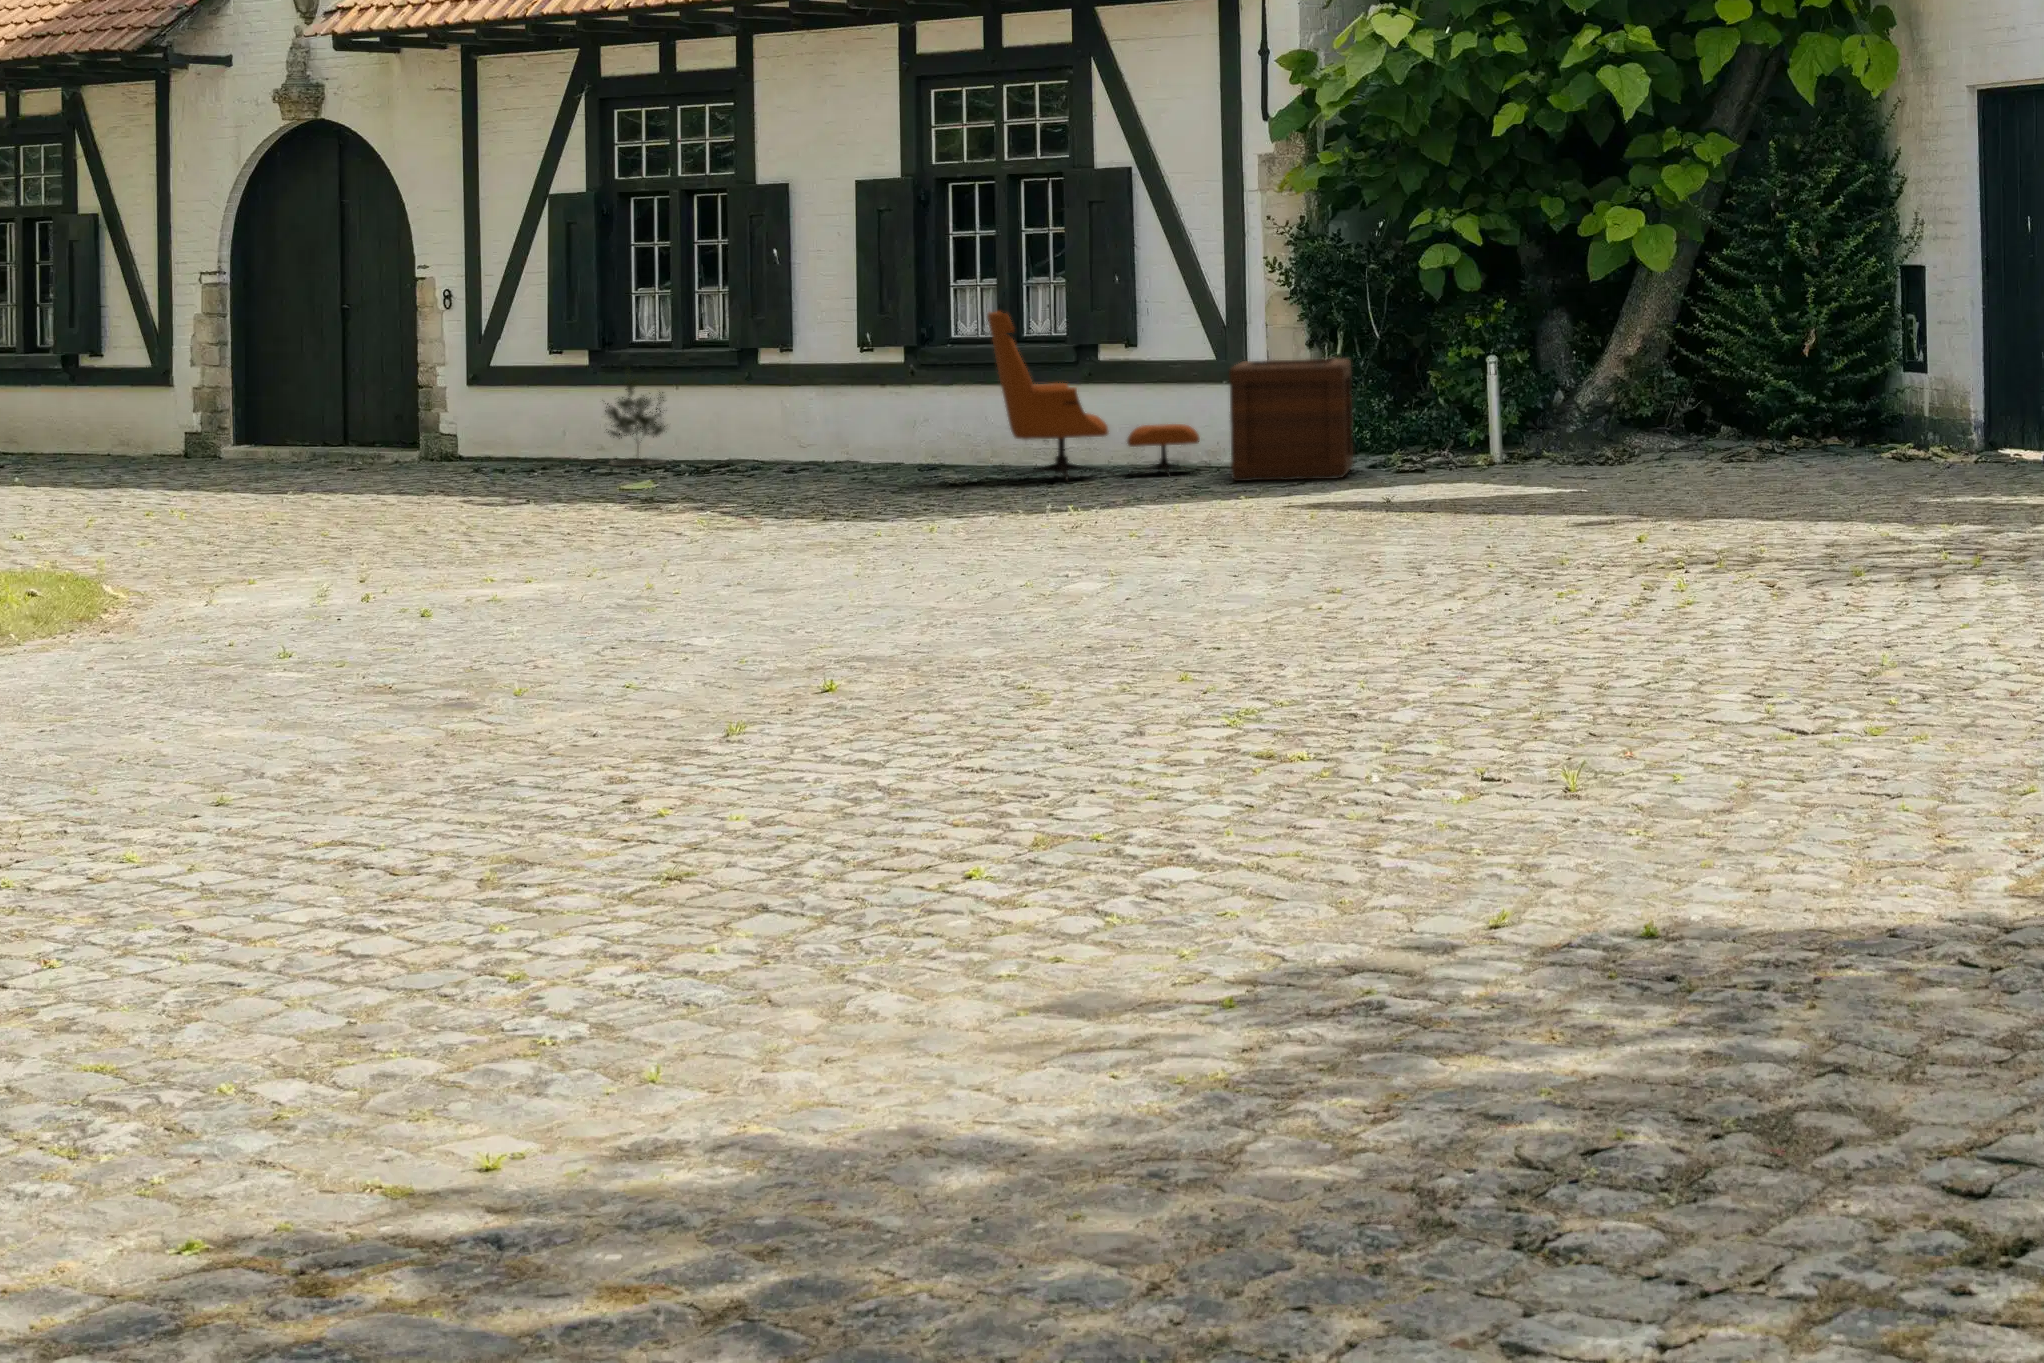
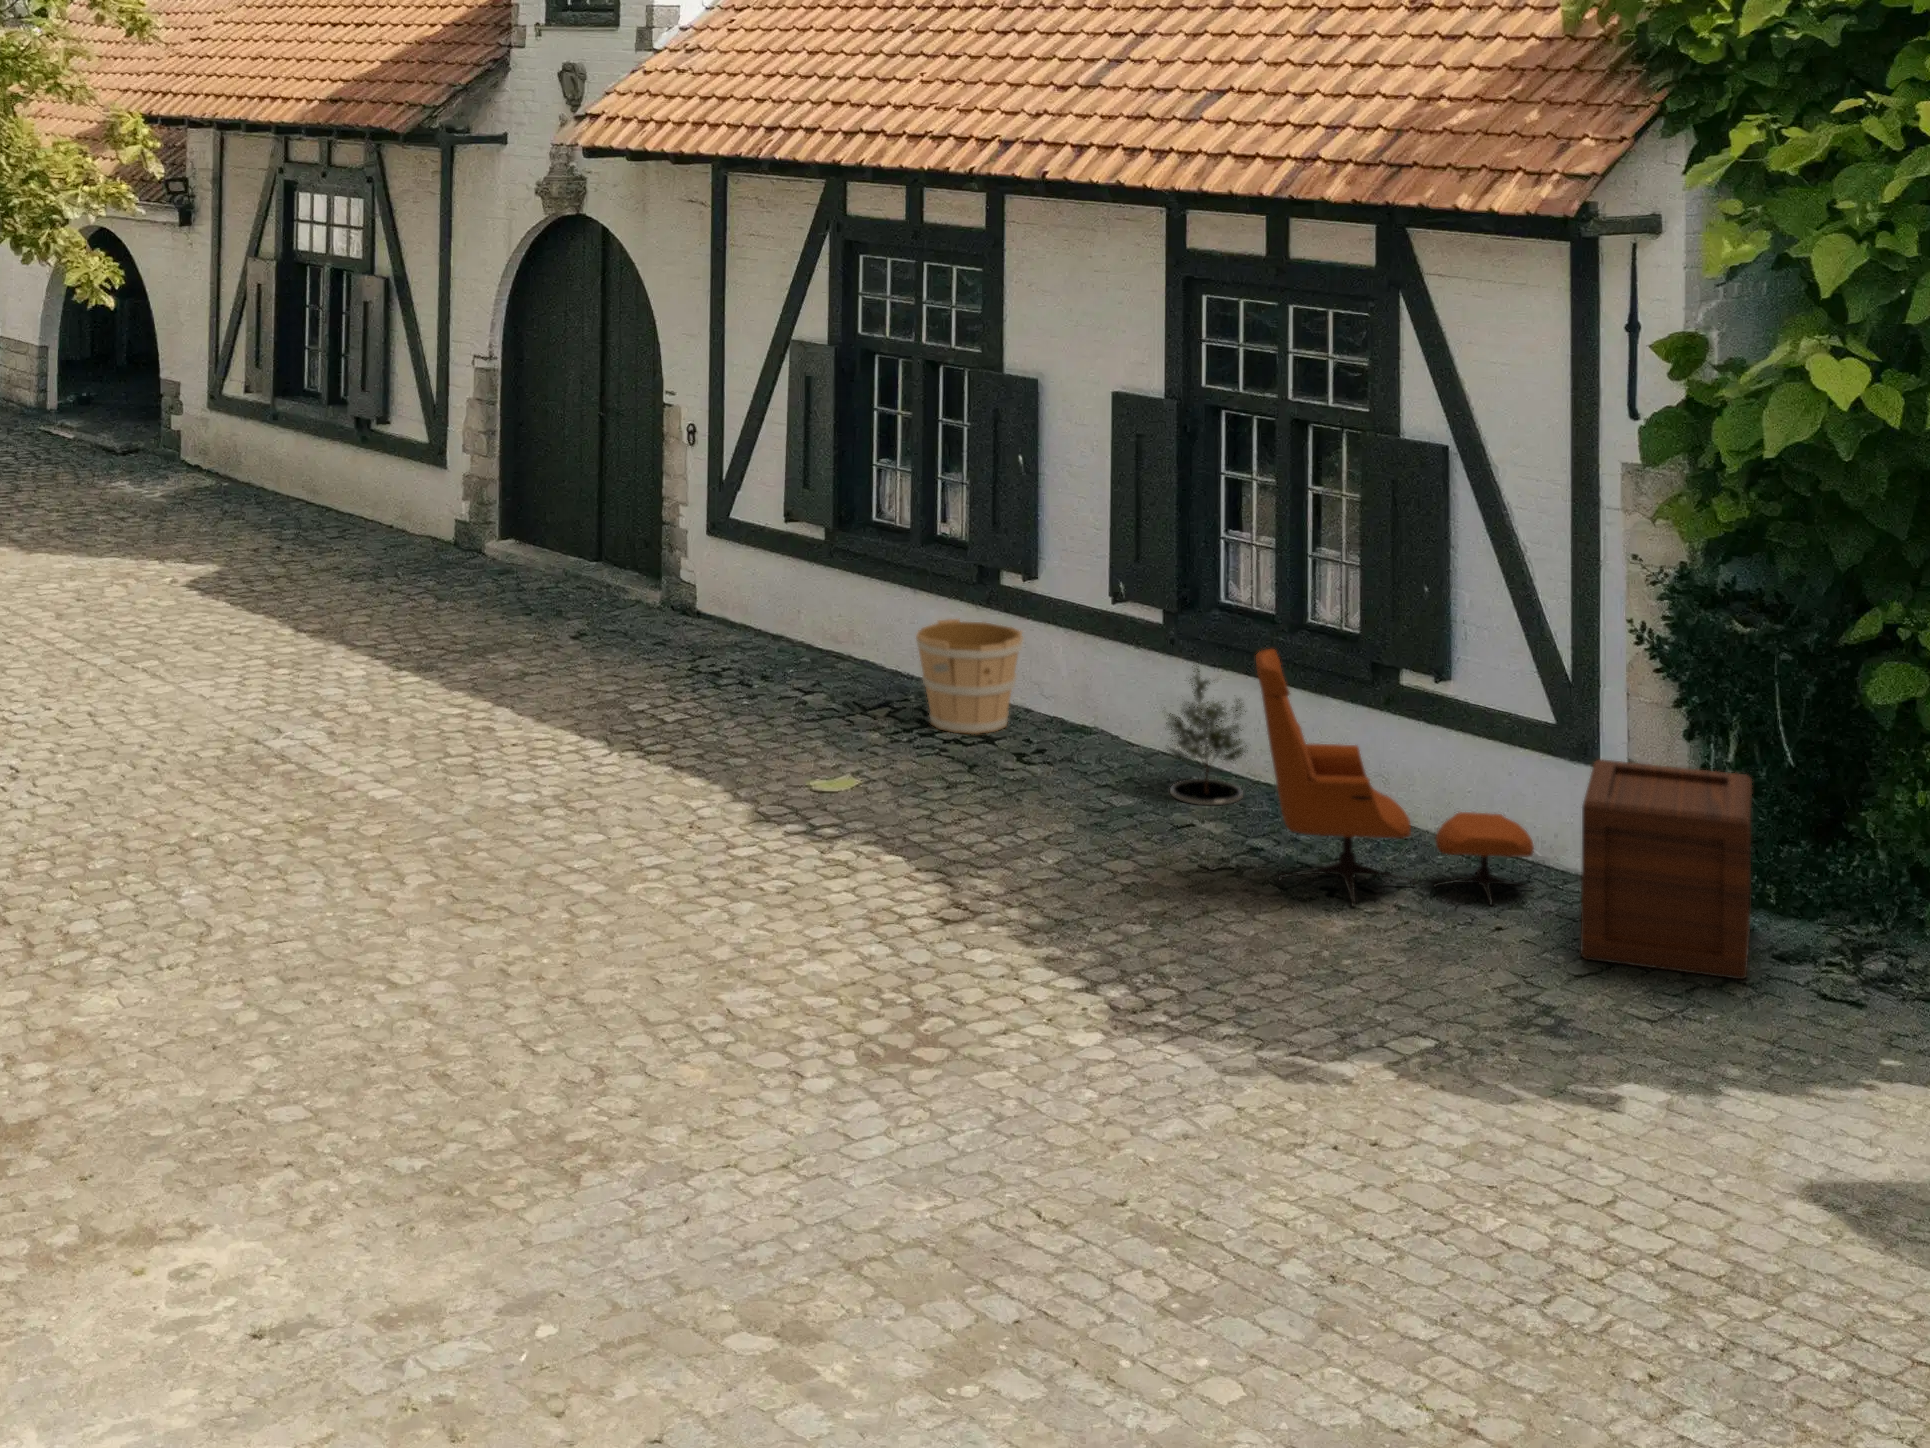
potted tree: present [605,368,665,466] -> present [1166,666,1248,805]
wooden bucket: none [692,387,784,469] -> present [916,619,1024,734]

